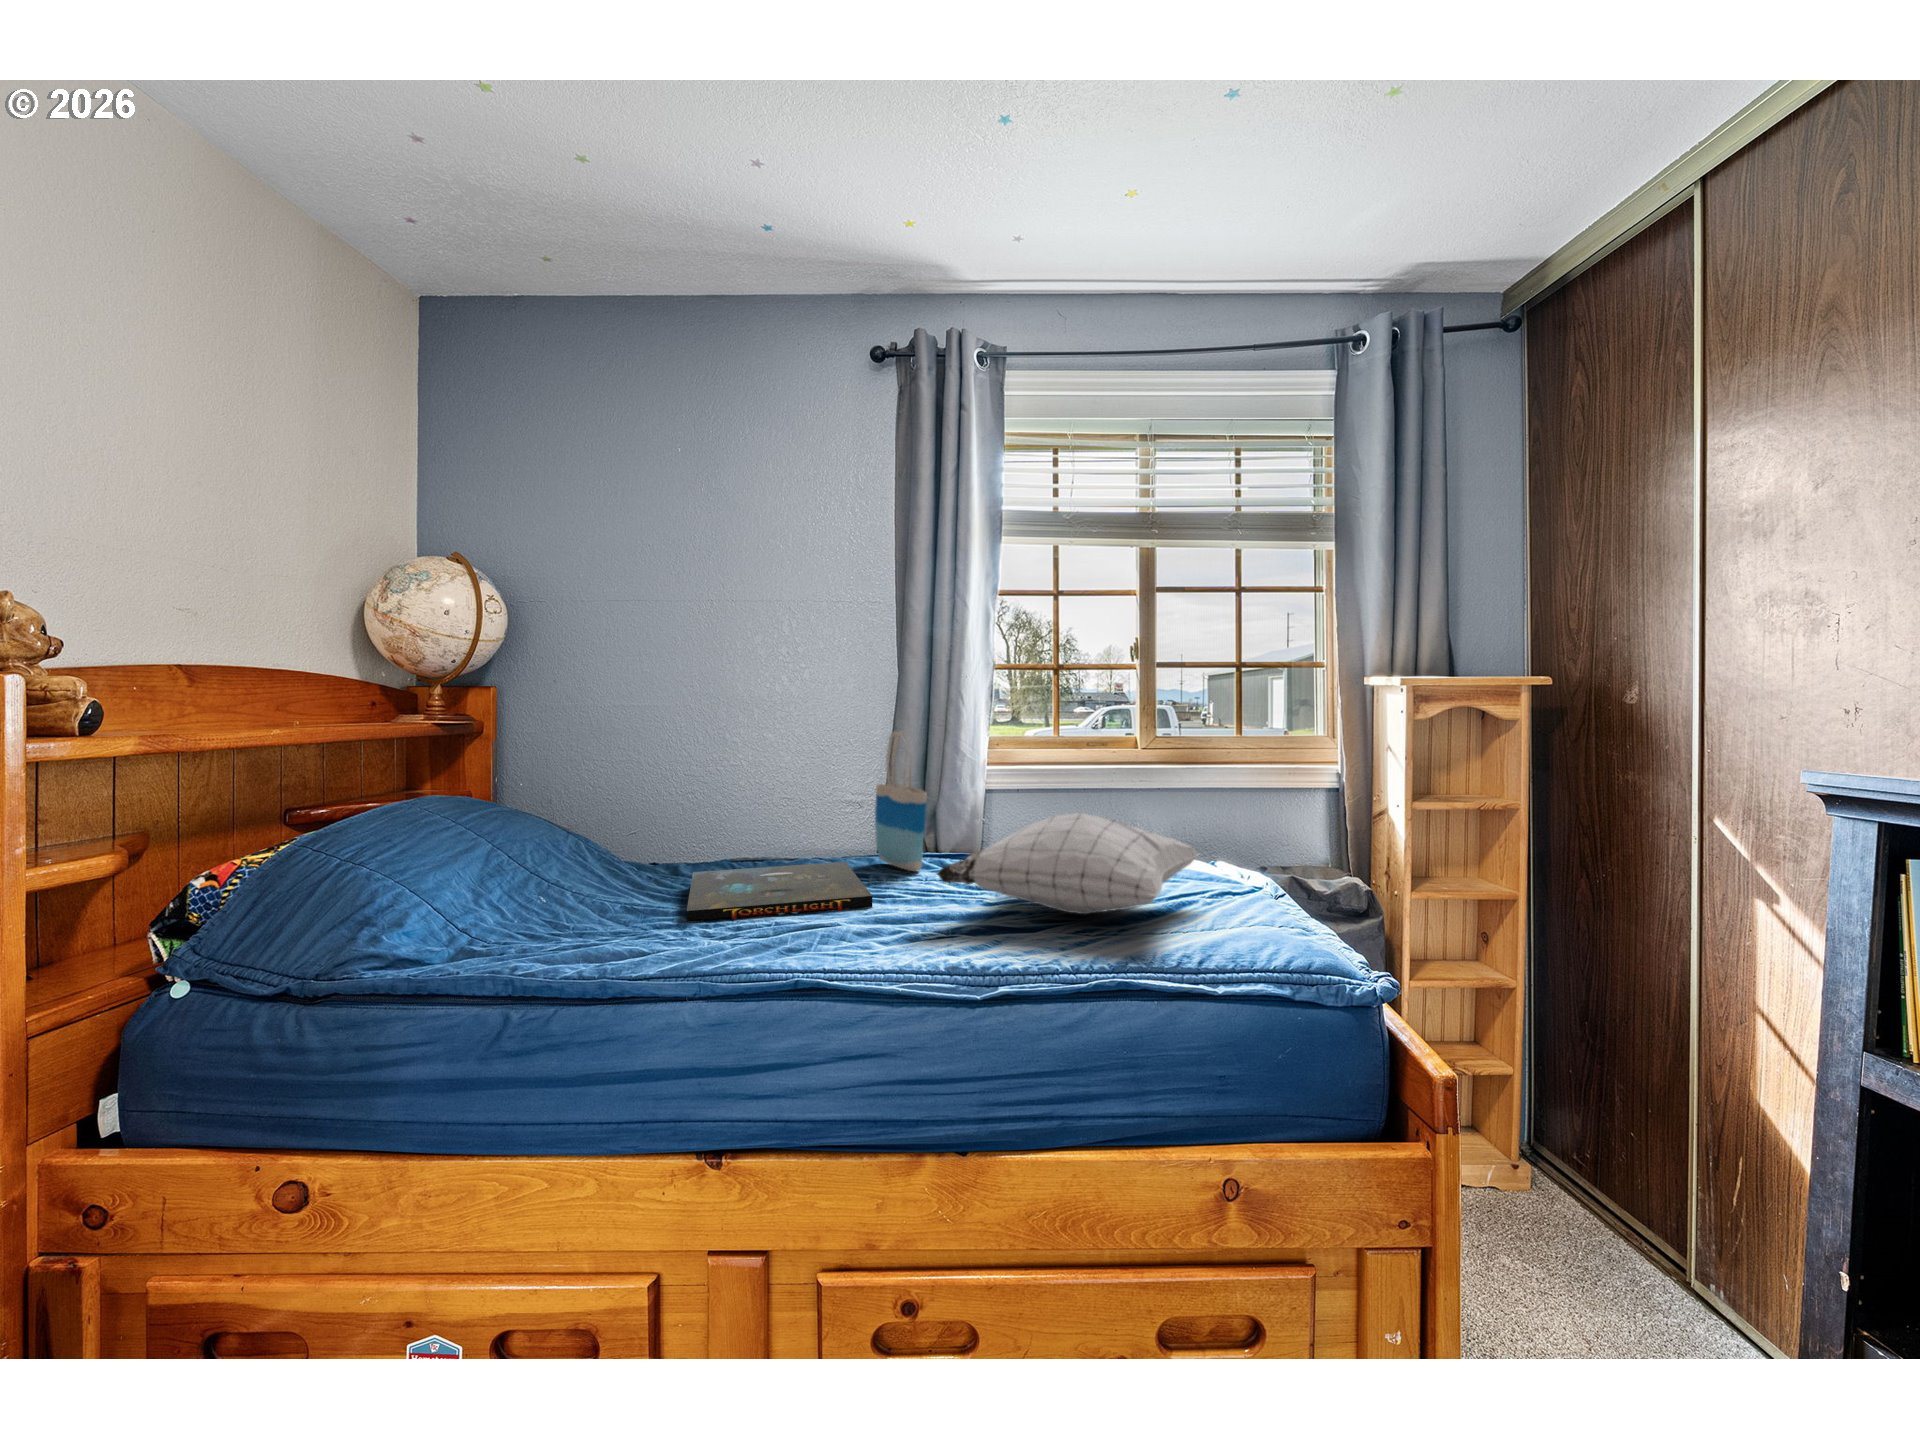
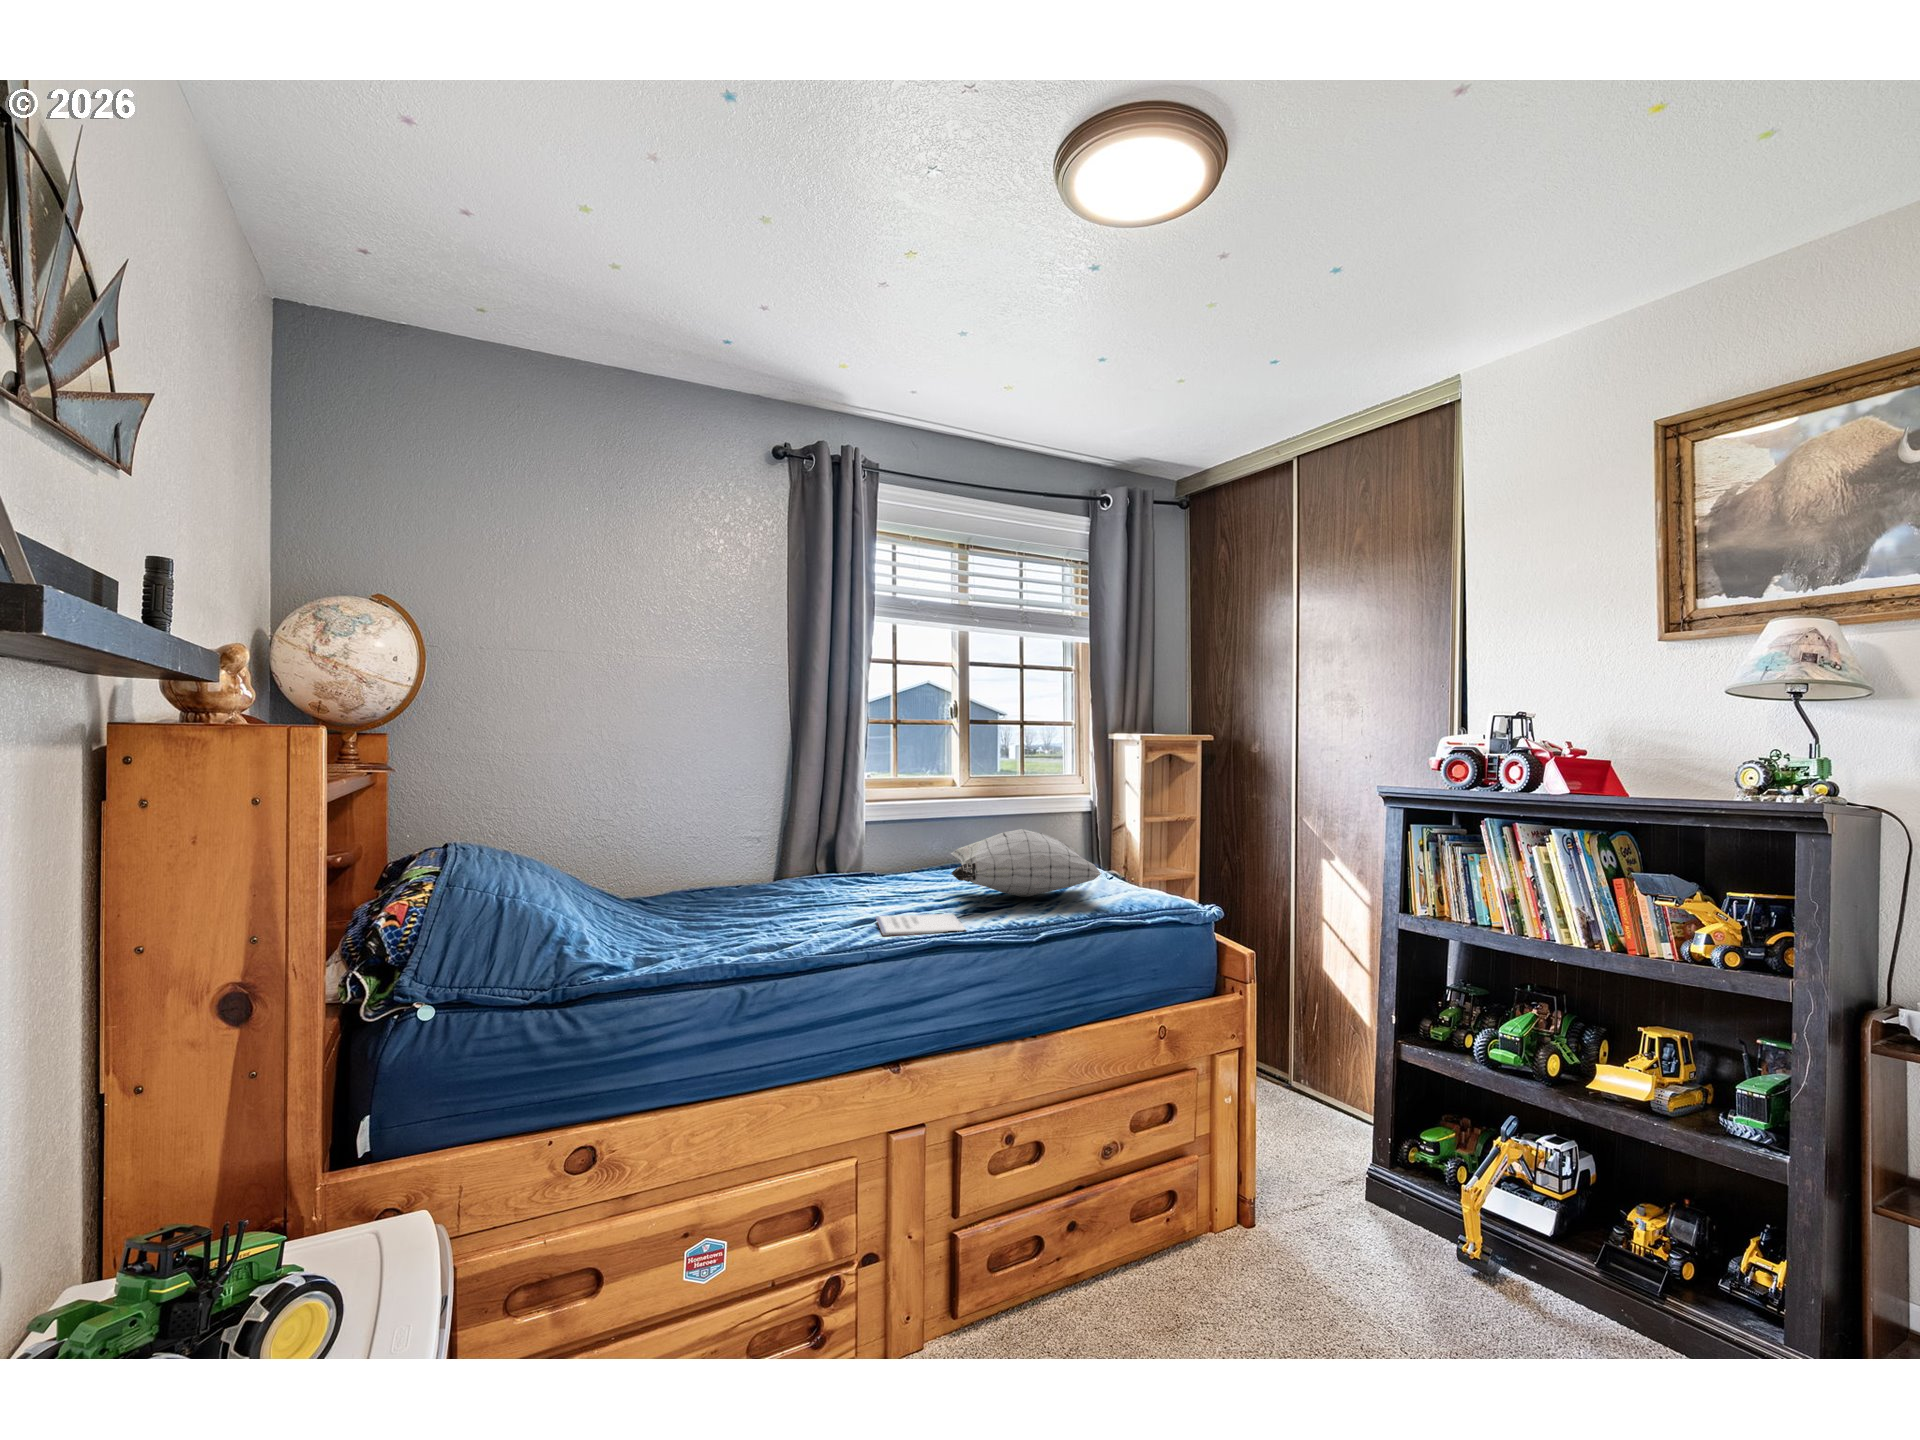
tote bag: present [875,732,927,871] -> none [792,774,860,887]
board game: present [687,862,872,923] -> none [691,883,878,932]
notebook: none [758,920,914,969] -> present [876,914,966,936]

